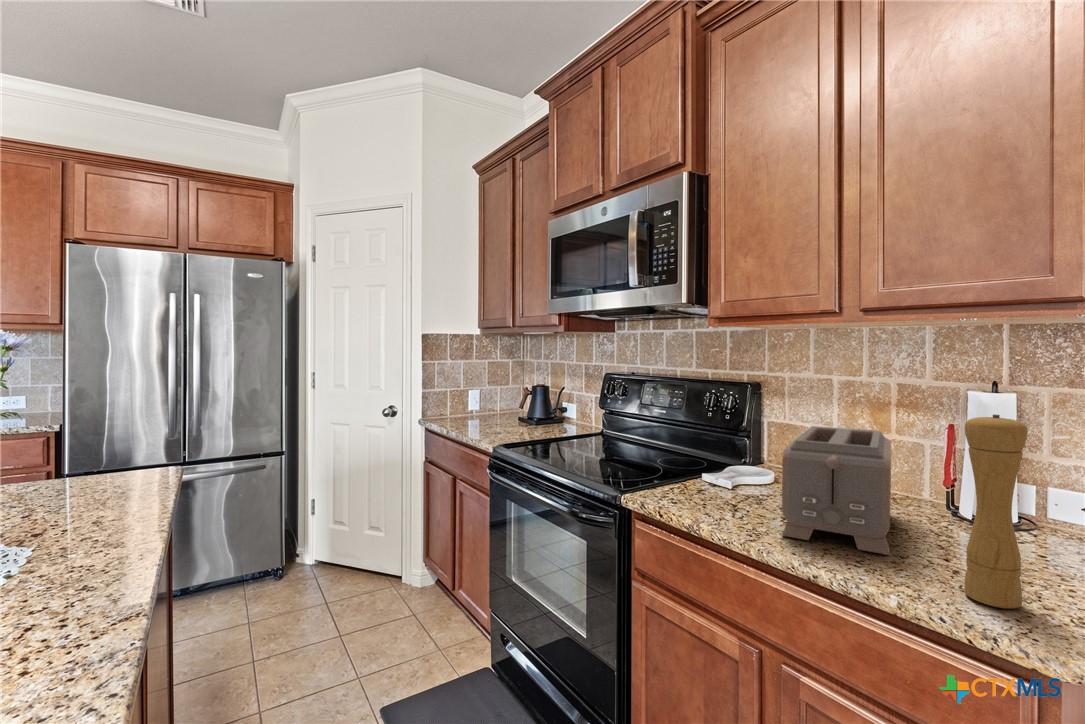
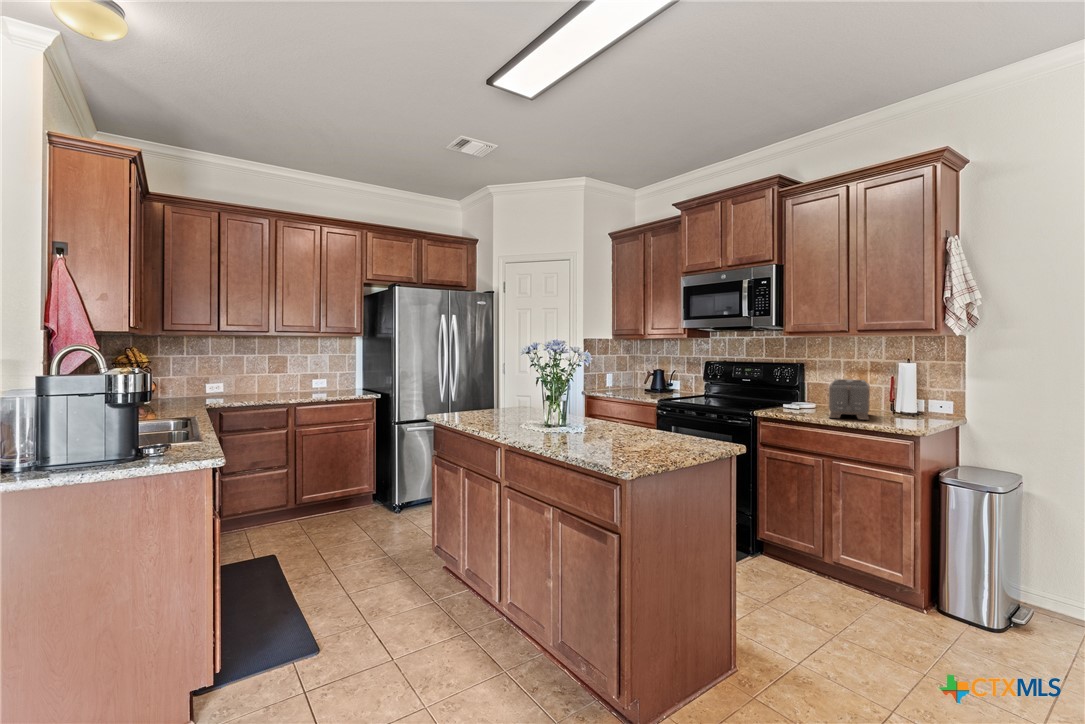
pepper mill: present [964,415,1028,609] -> none [893,366,912,426]

